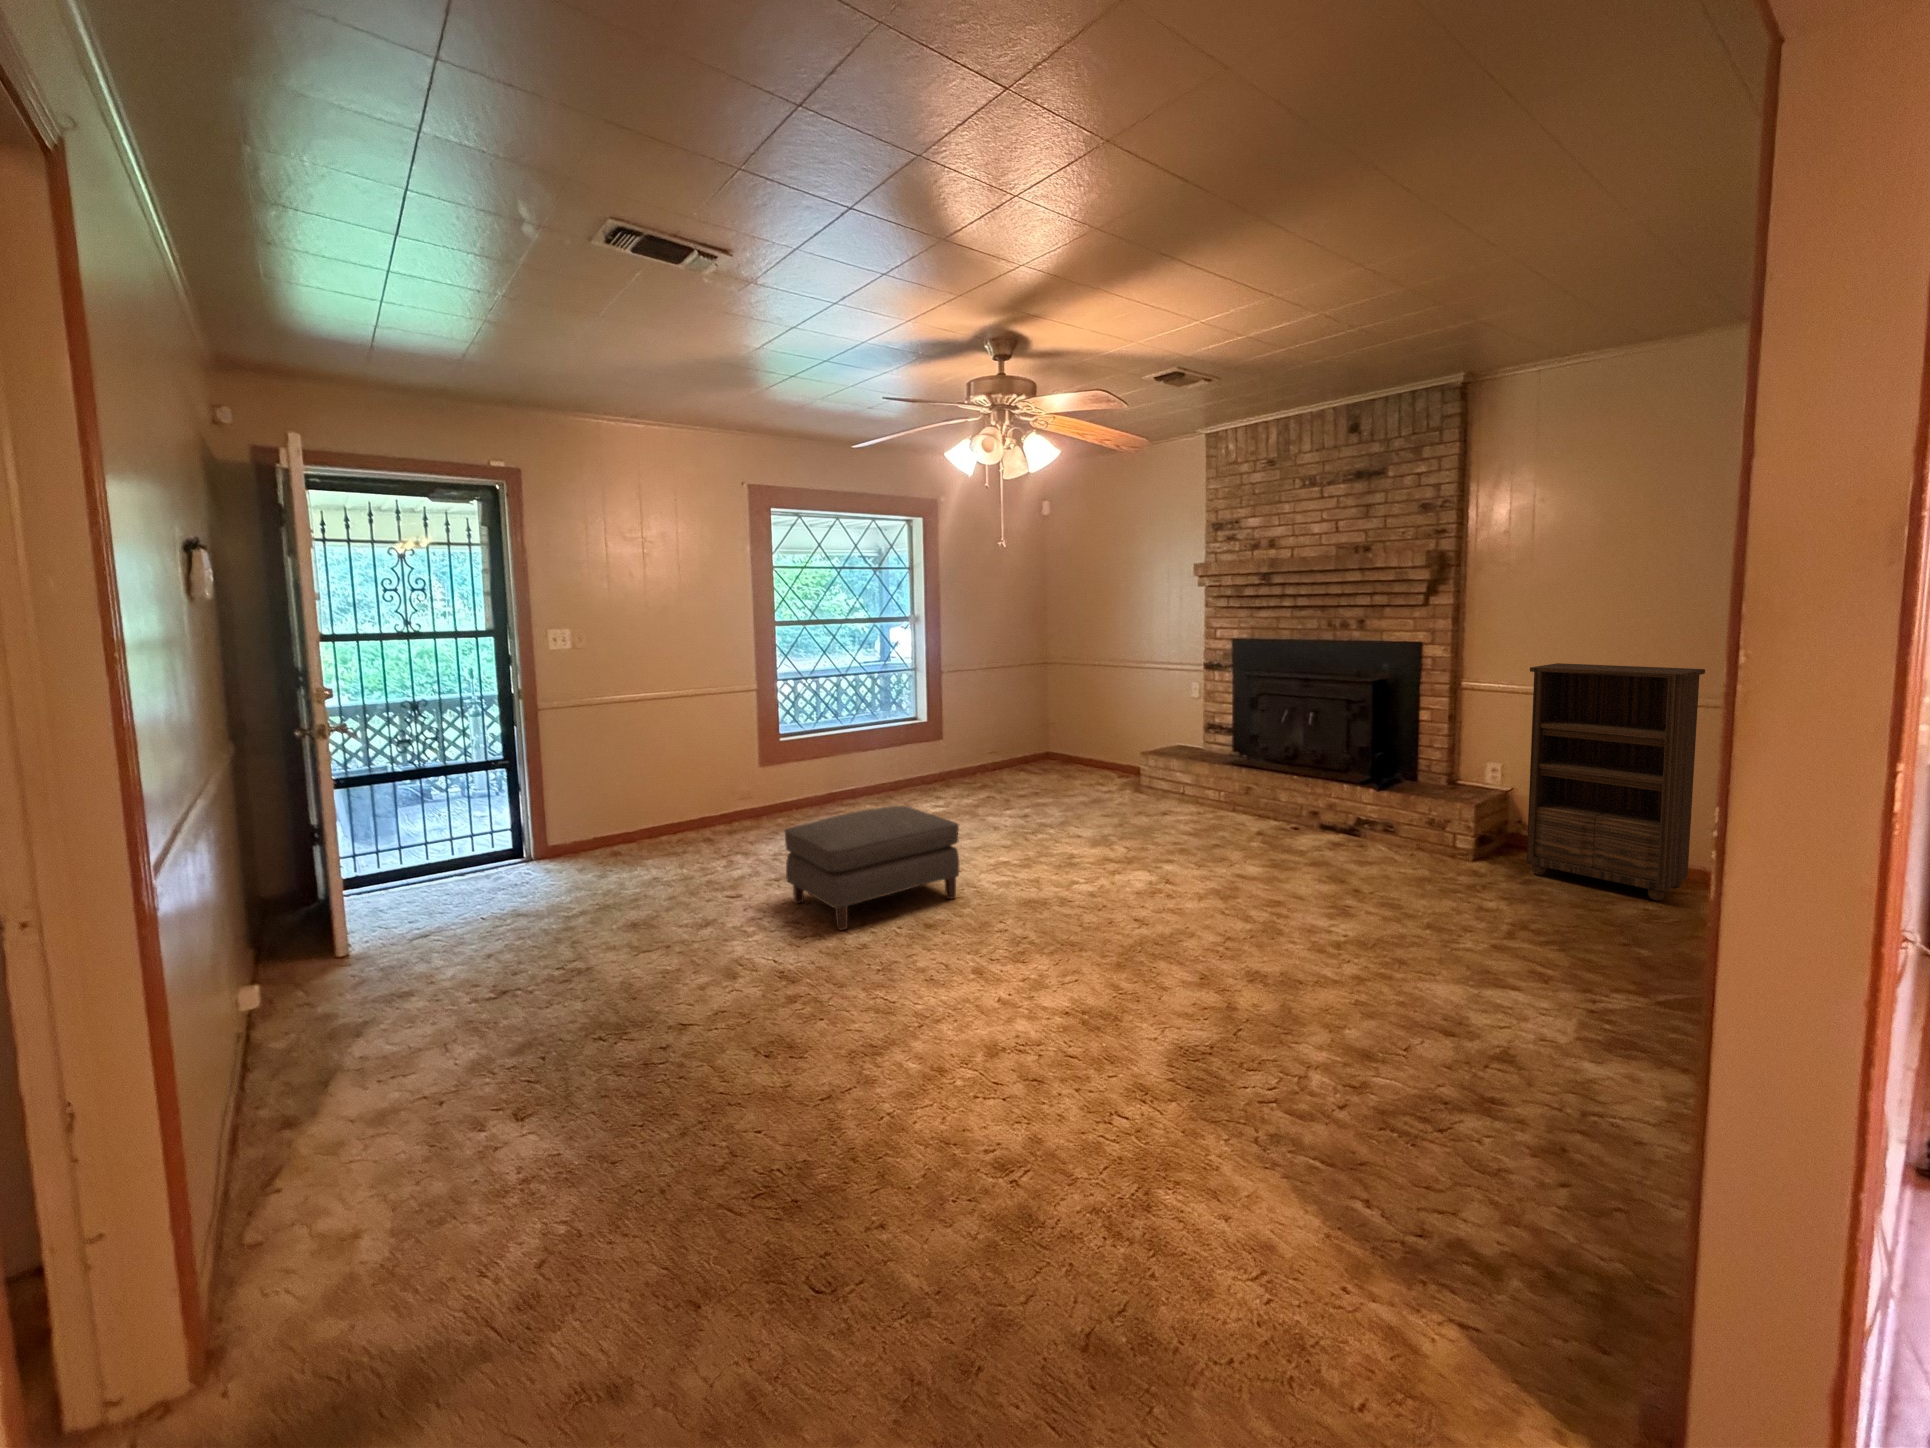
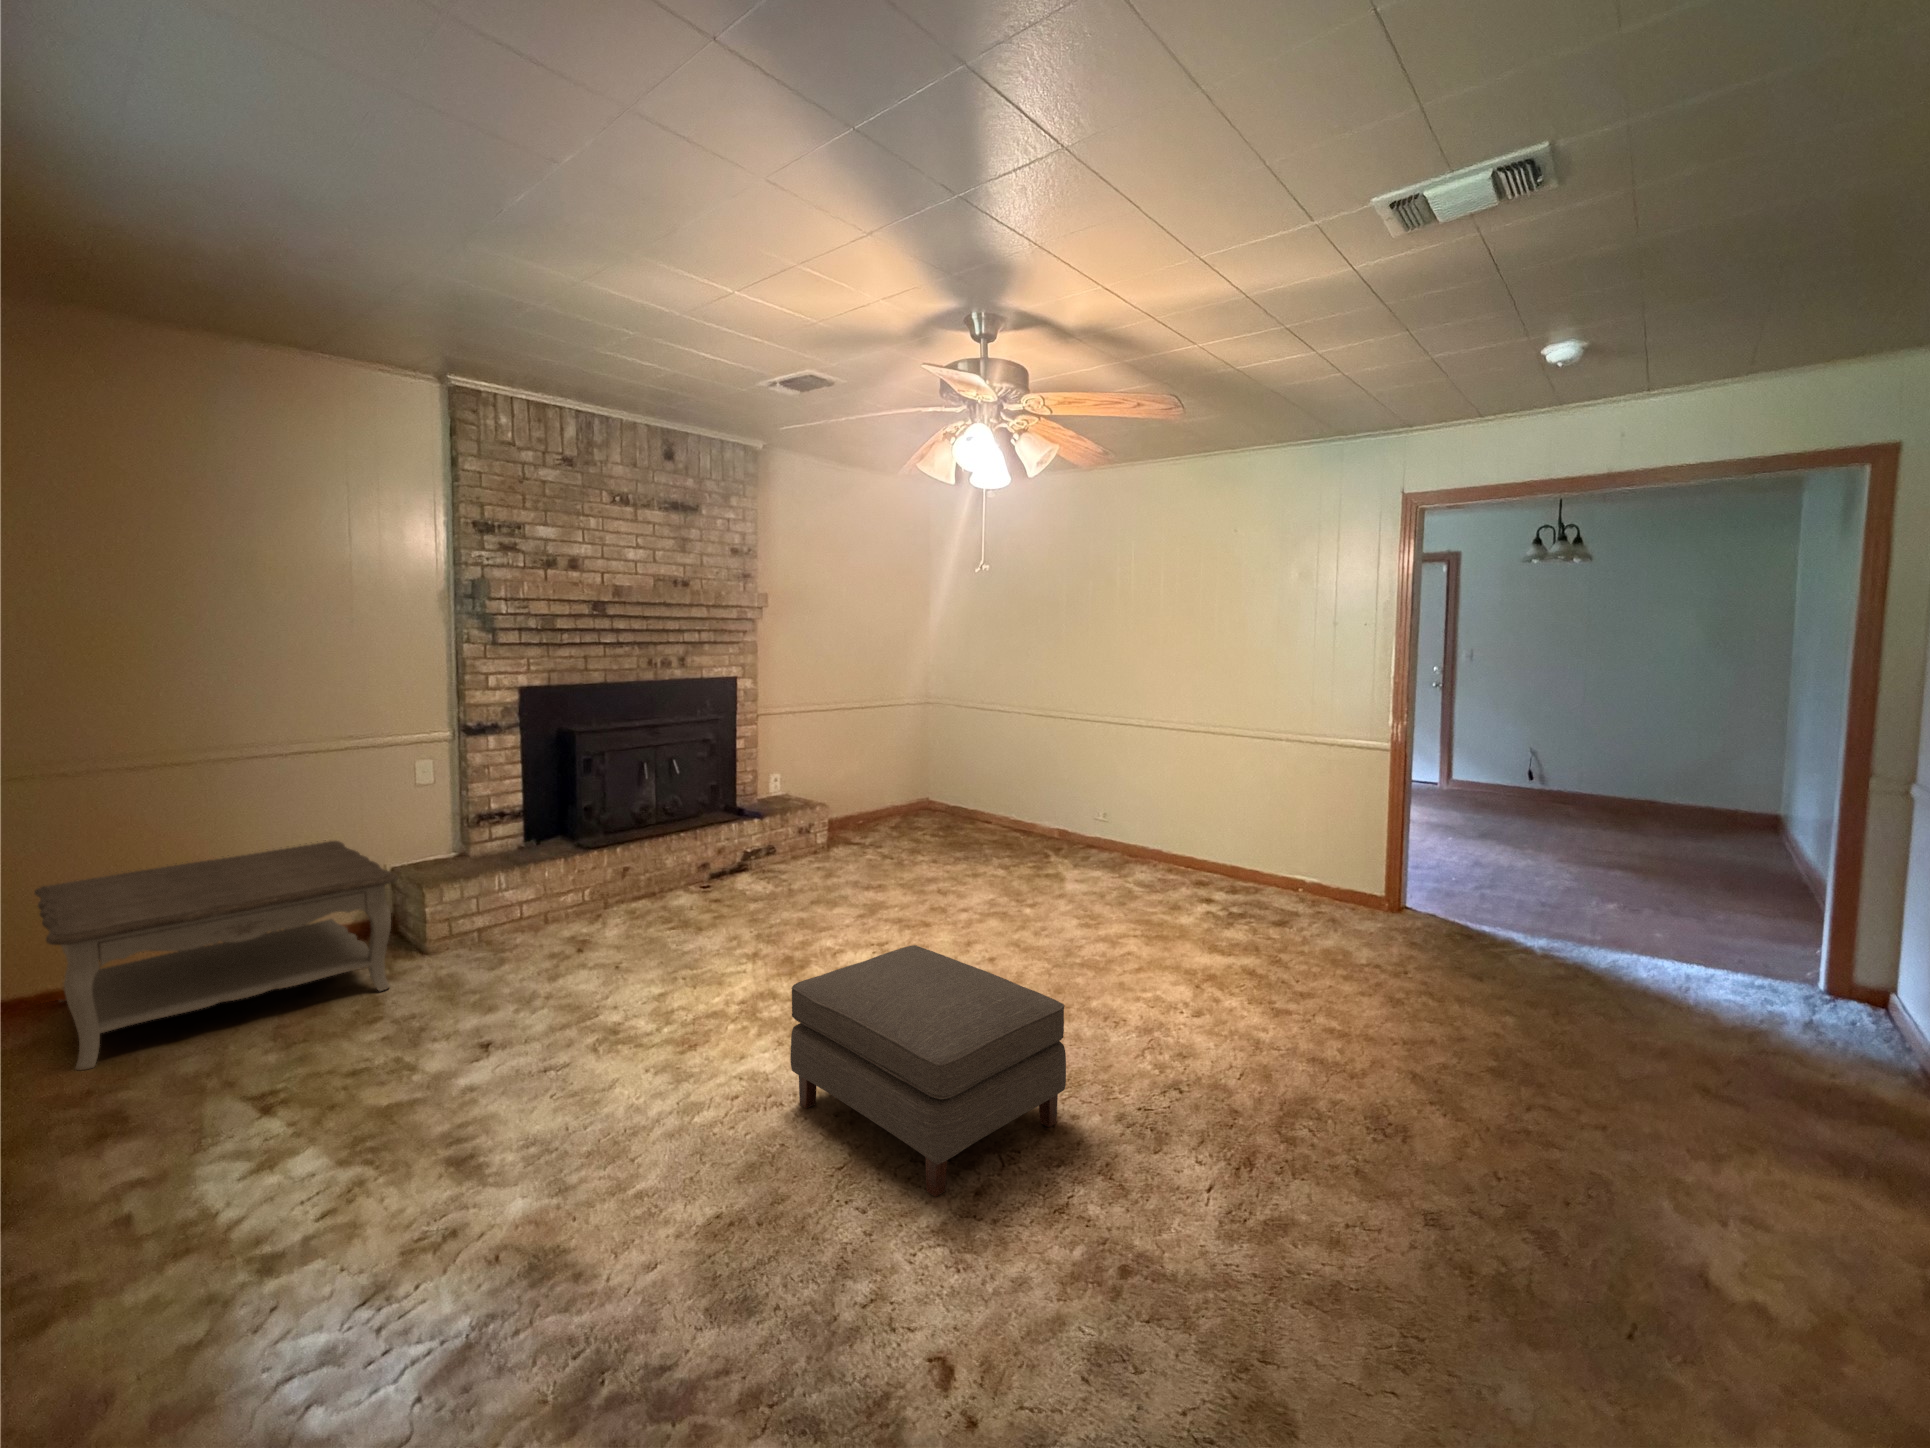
bookshelf: present [1526,663,1705,900] -> none [839,681,938,843]
coffee table: none [987,711,1149,795] -> present [34,841,398,1070]

